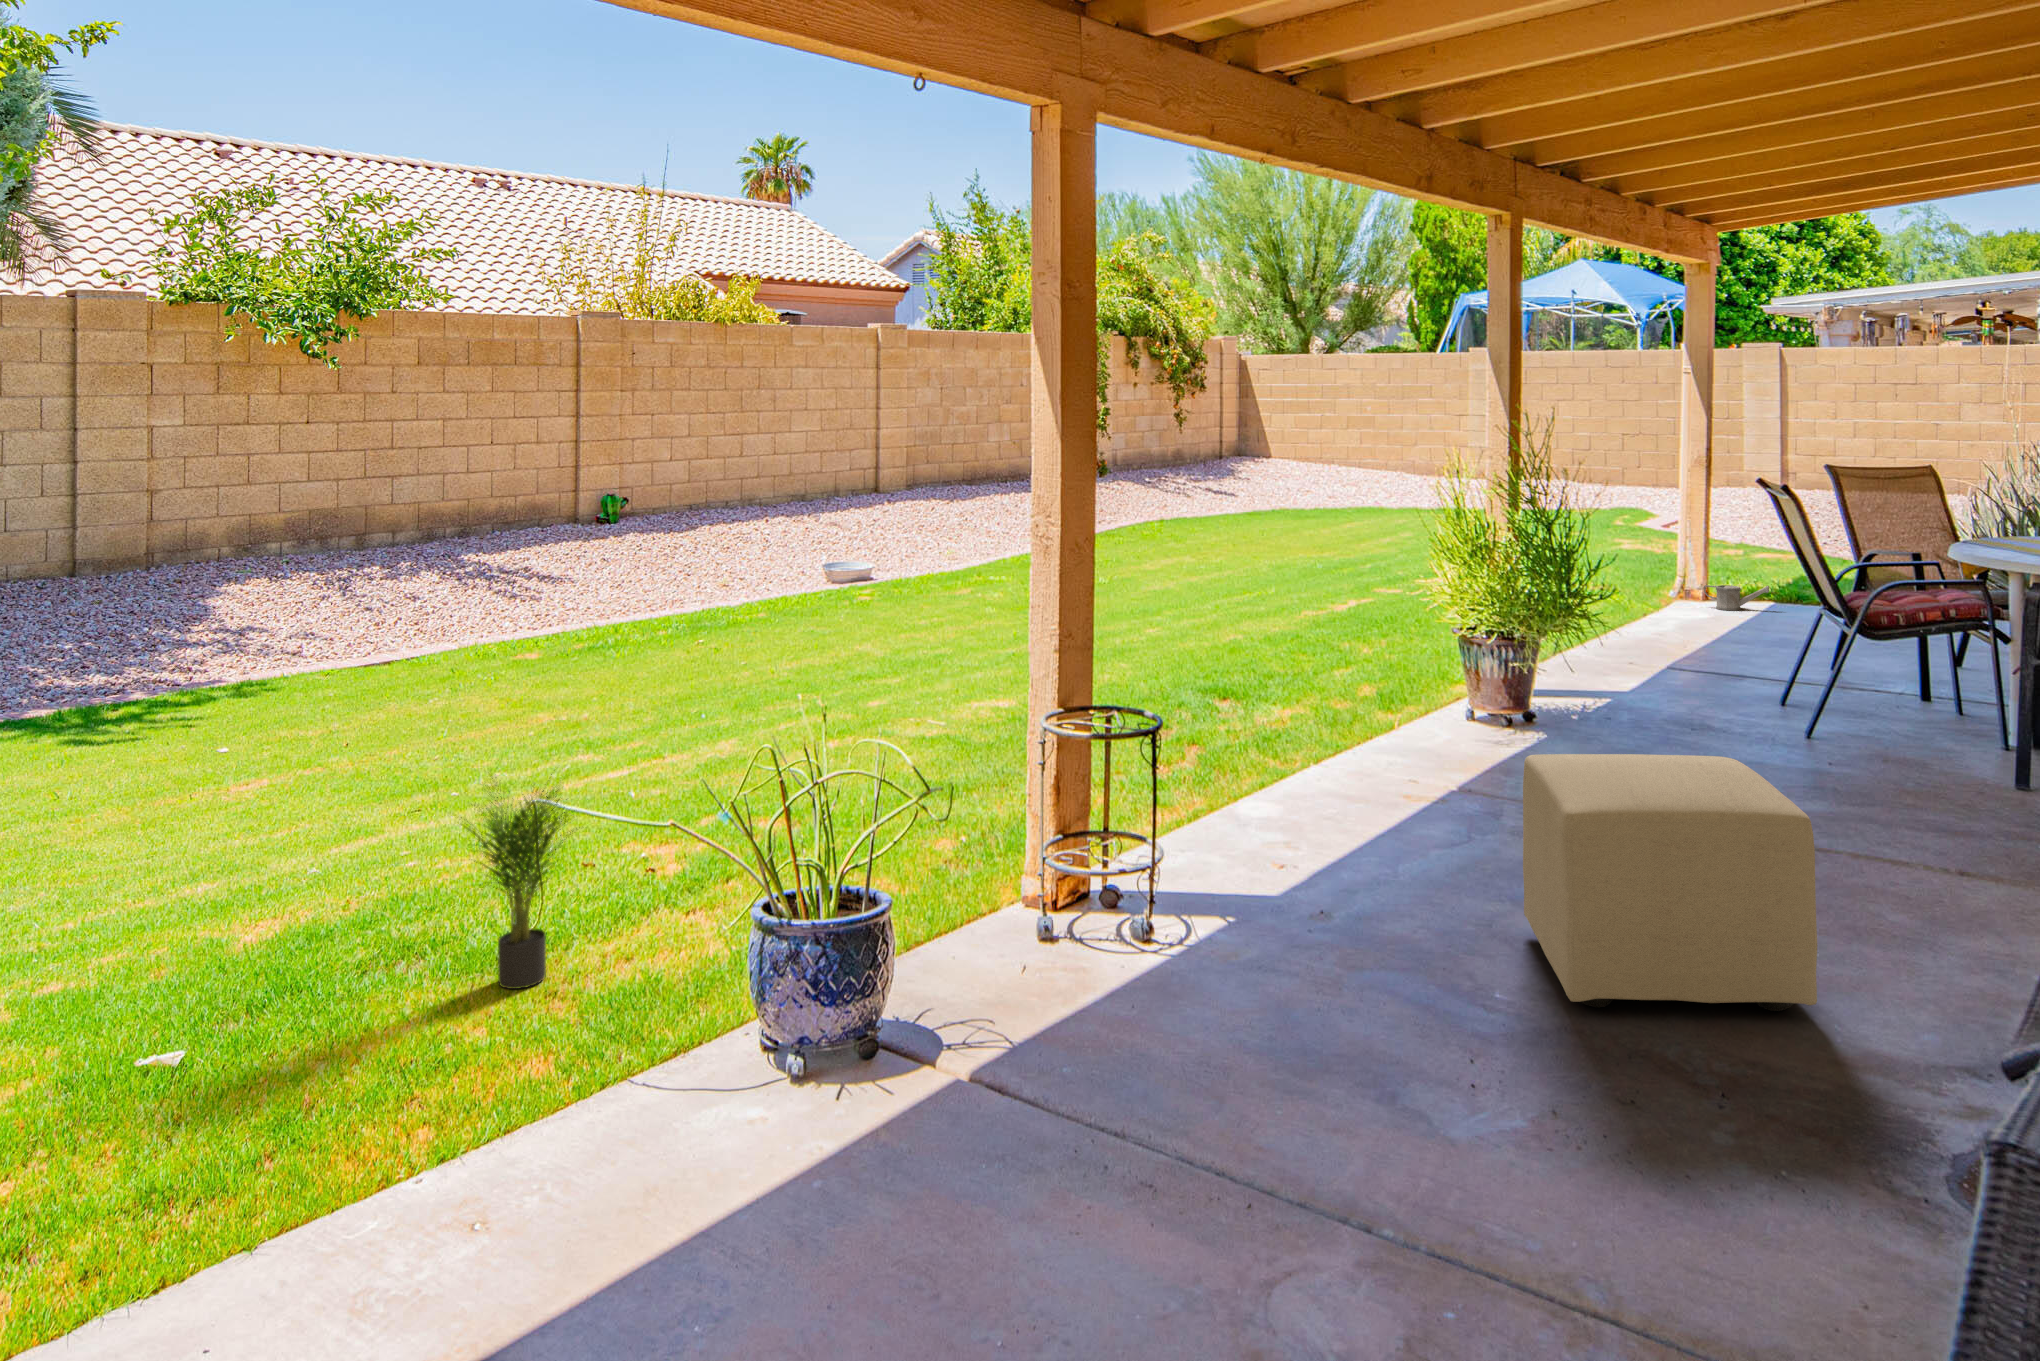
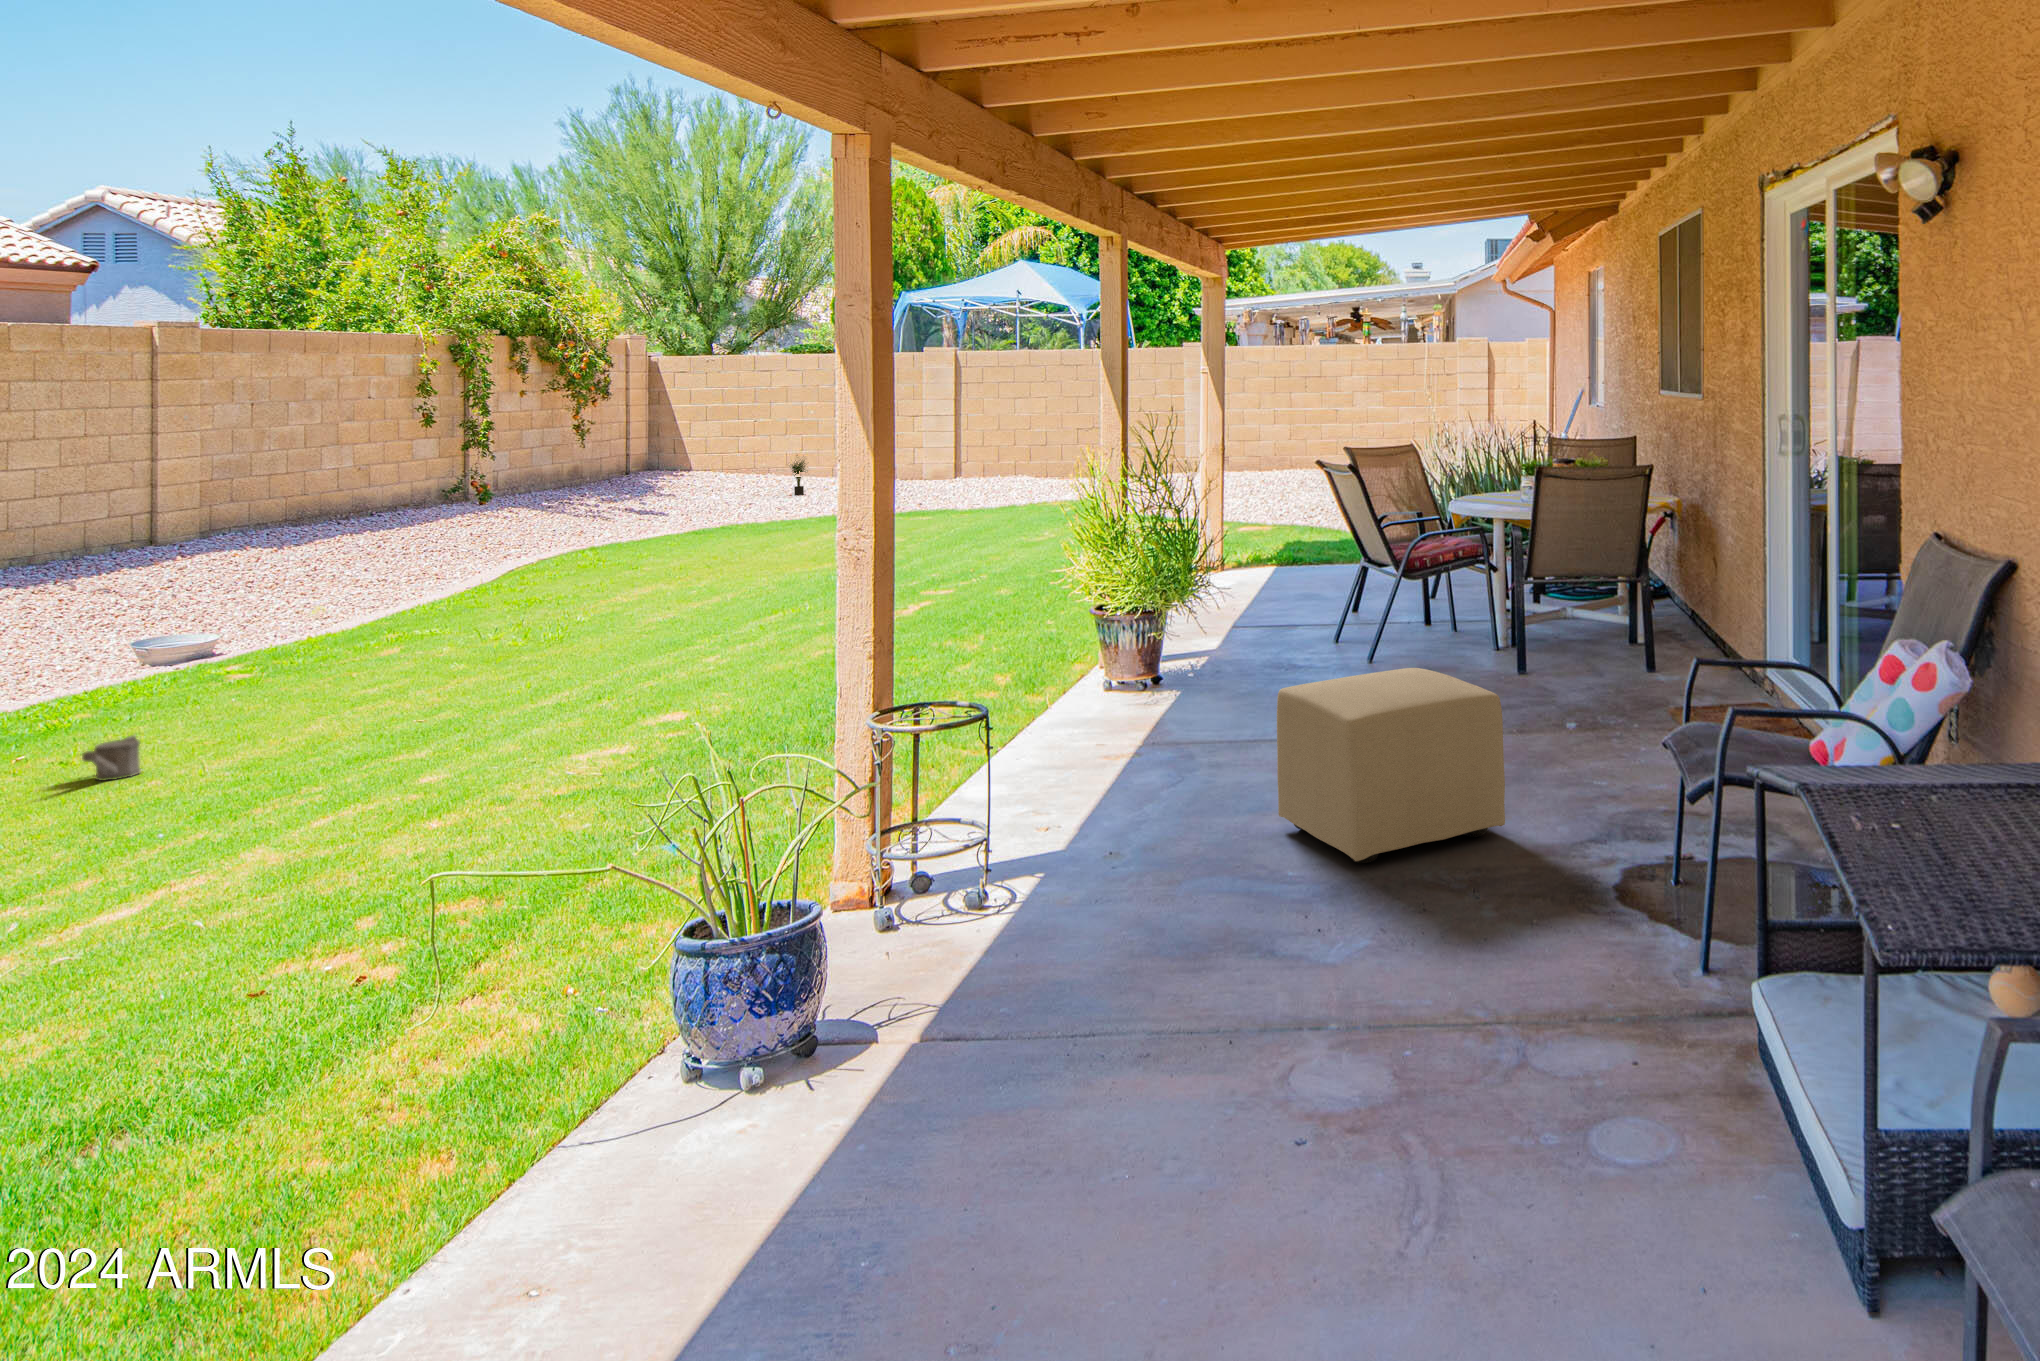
watering can: present [1704,585,1769,611] -> present [82,736,141,781]
potted plant: present [461,774,577,989] -> present [790,460,806,495]

